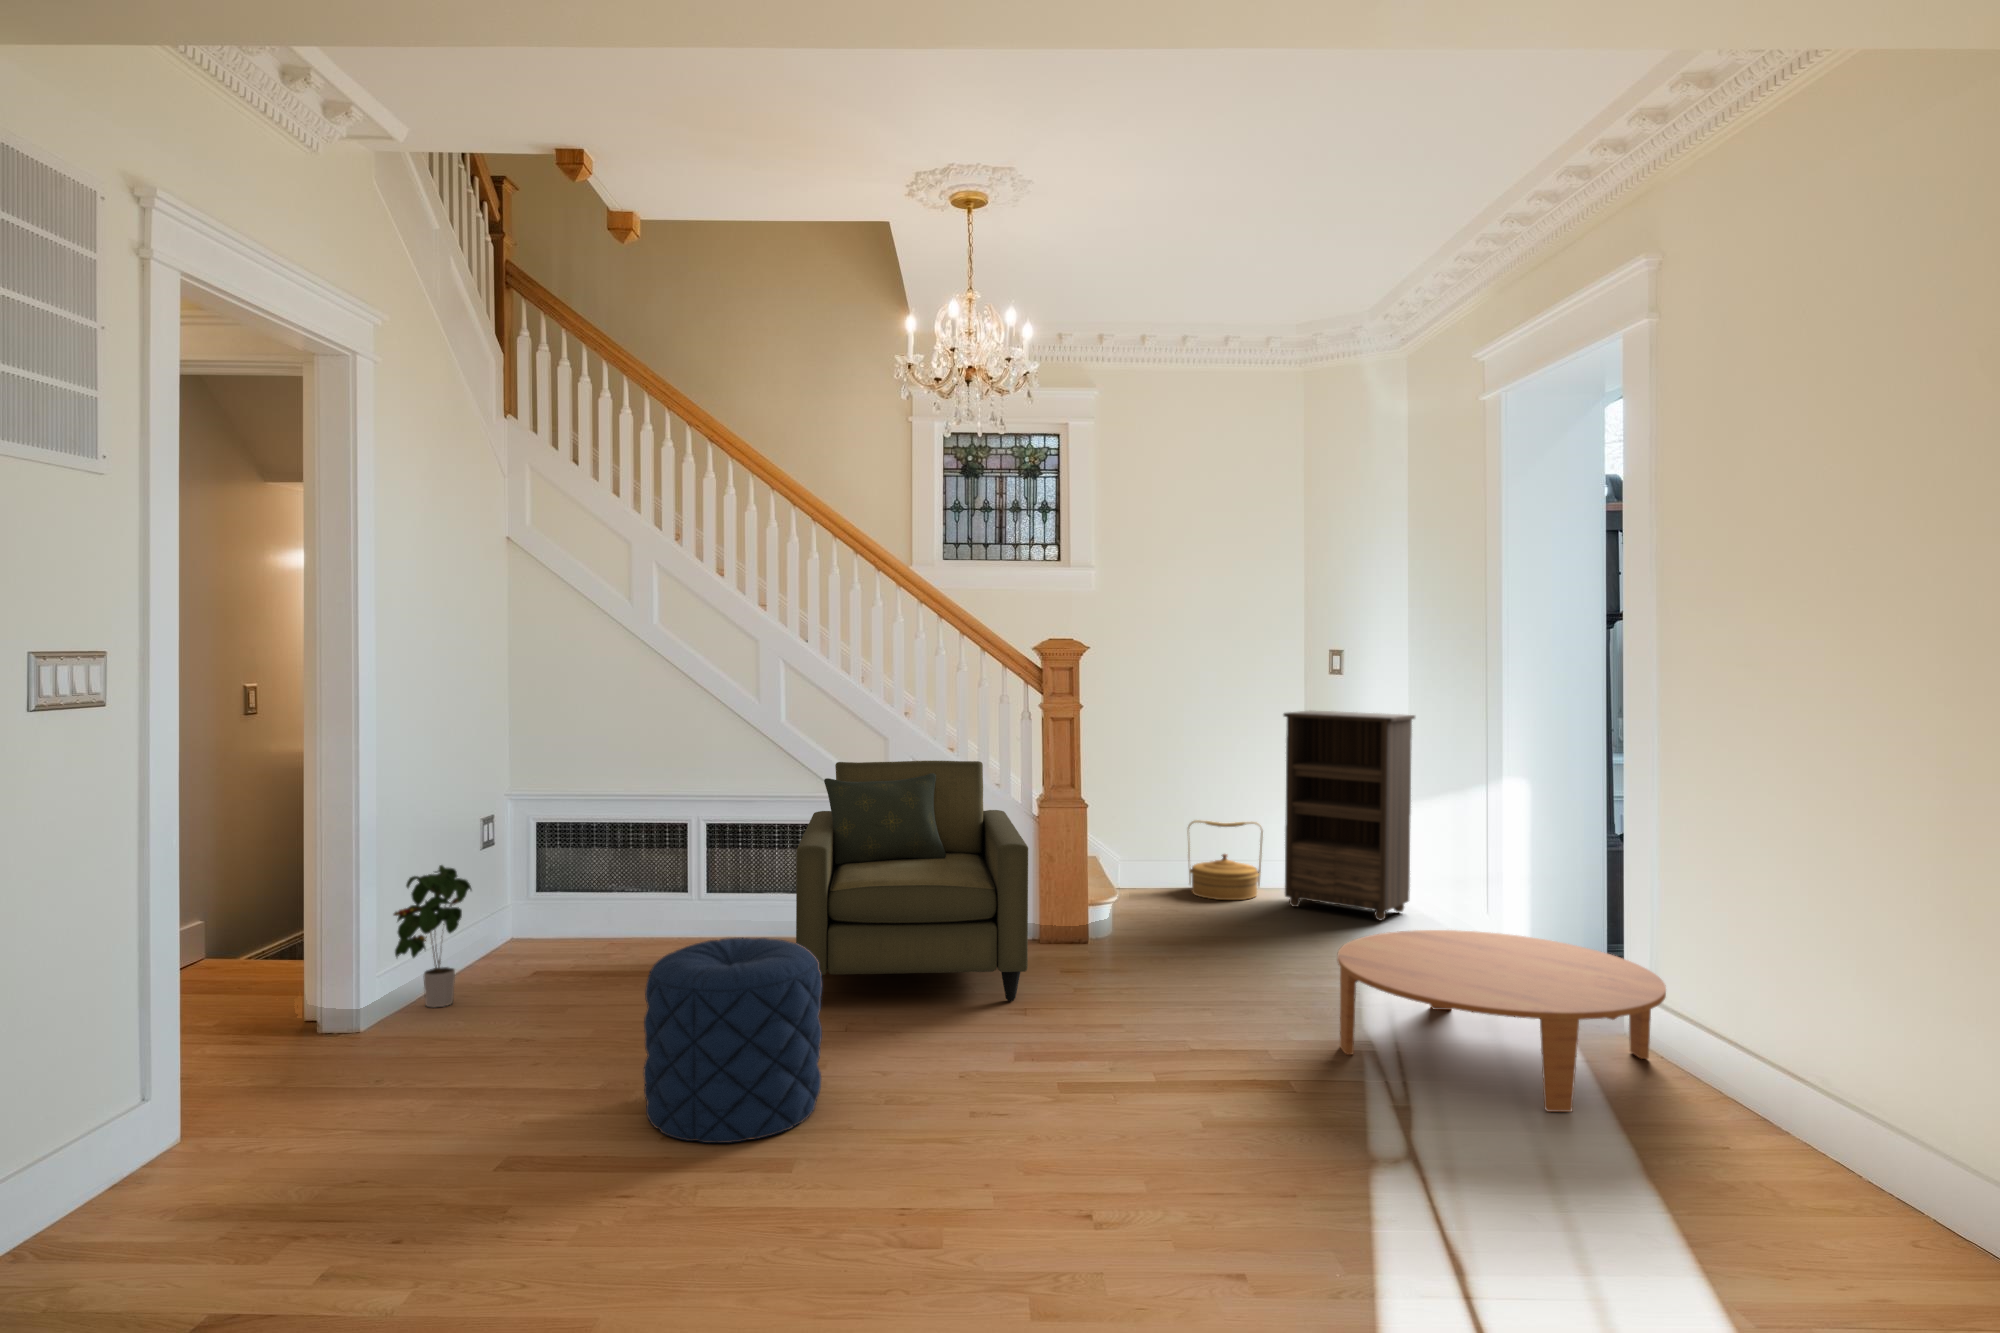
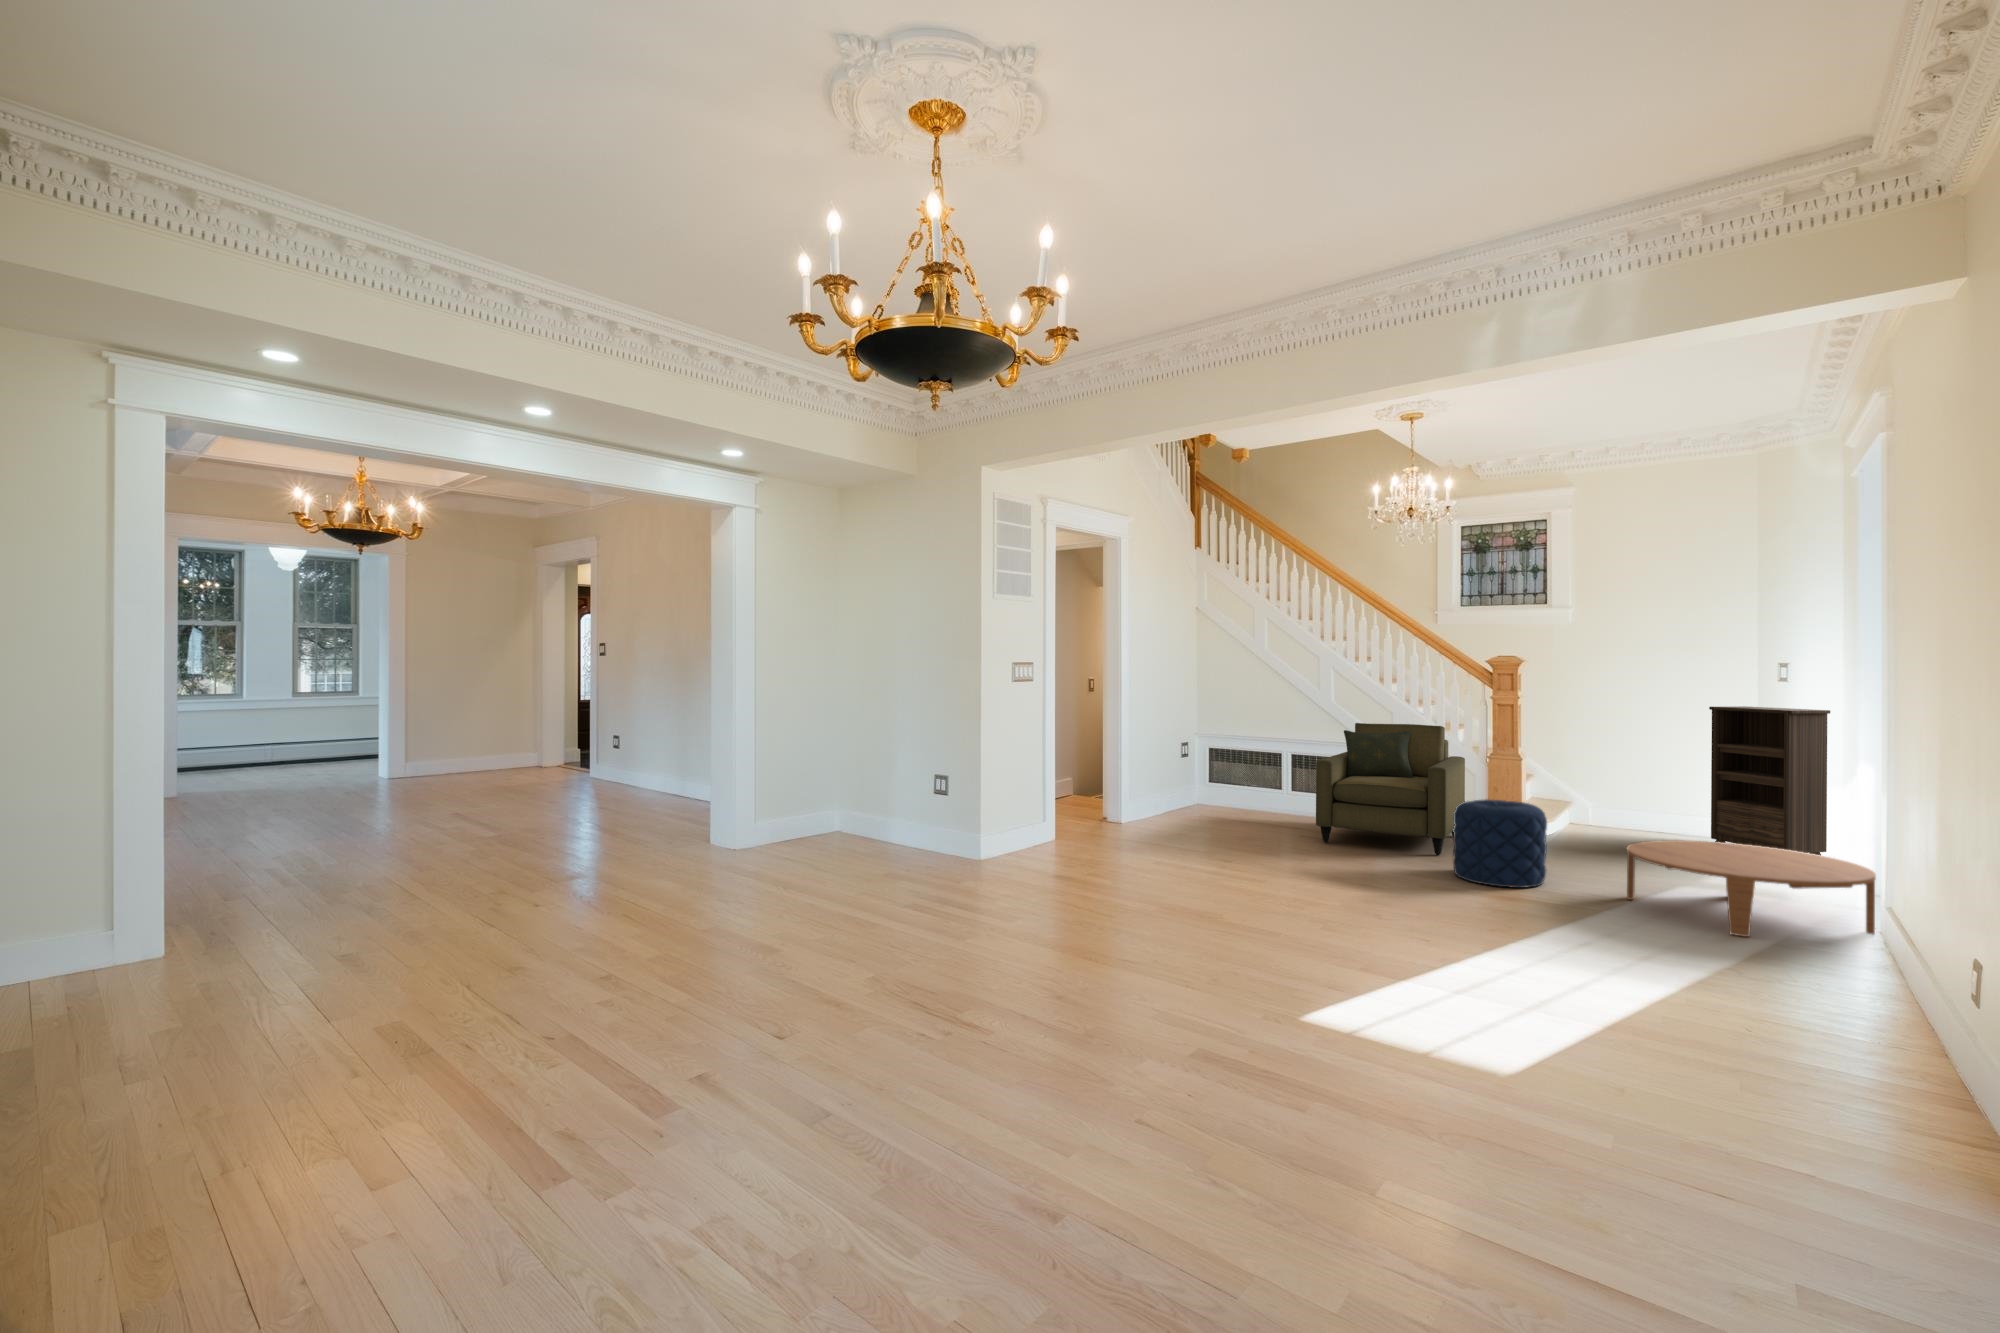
woven basket: present [1188,820,1263,900] -> none [1639,782,1704,839]
potted plant: present [394,865,472,1008] -> none [1138,759,1172,822]
pouf: present [643,938,822,1143] -> present [1453,799,1547,888]

